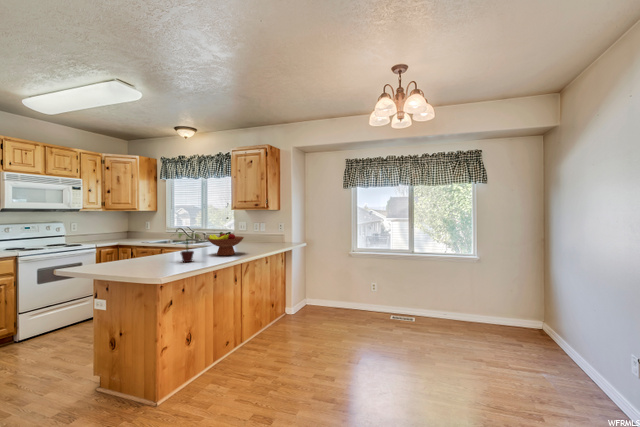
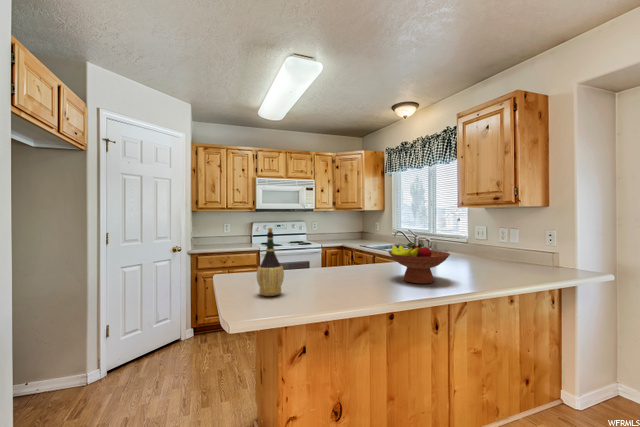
wine bottle: none [135,225,157,272] -> present [257,228,284,296]
potted plant: present [179,233,199,262] -> none [325,241,360,288]

